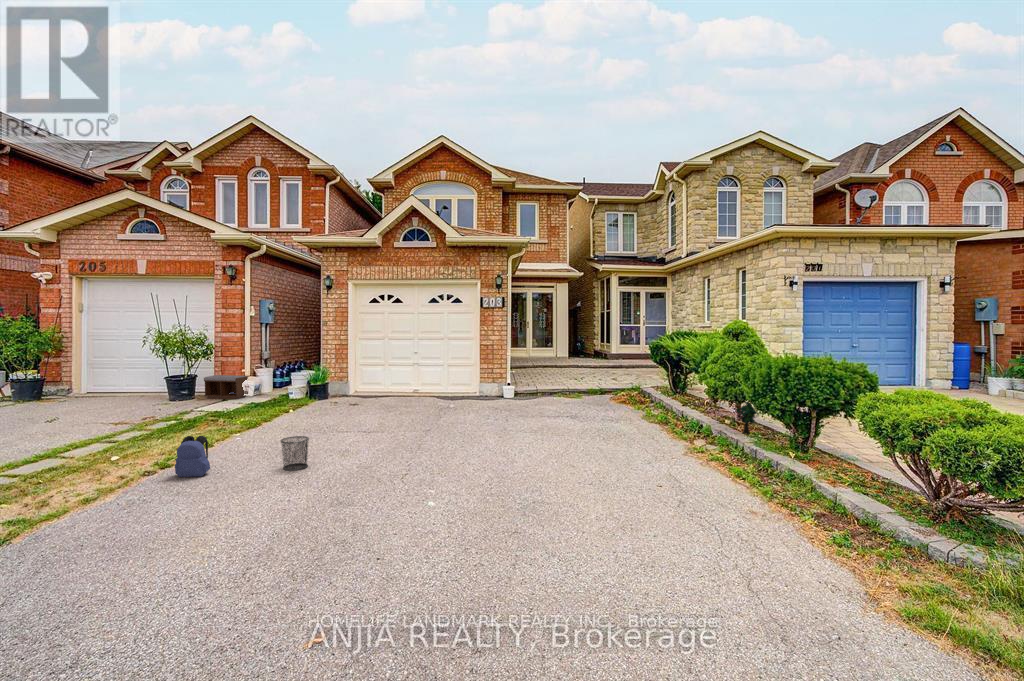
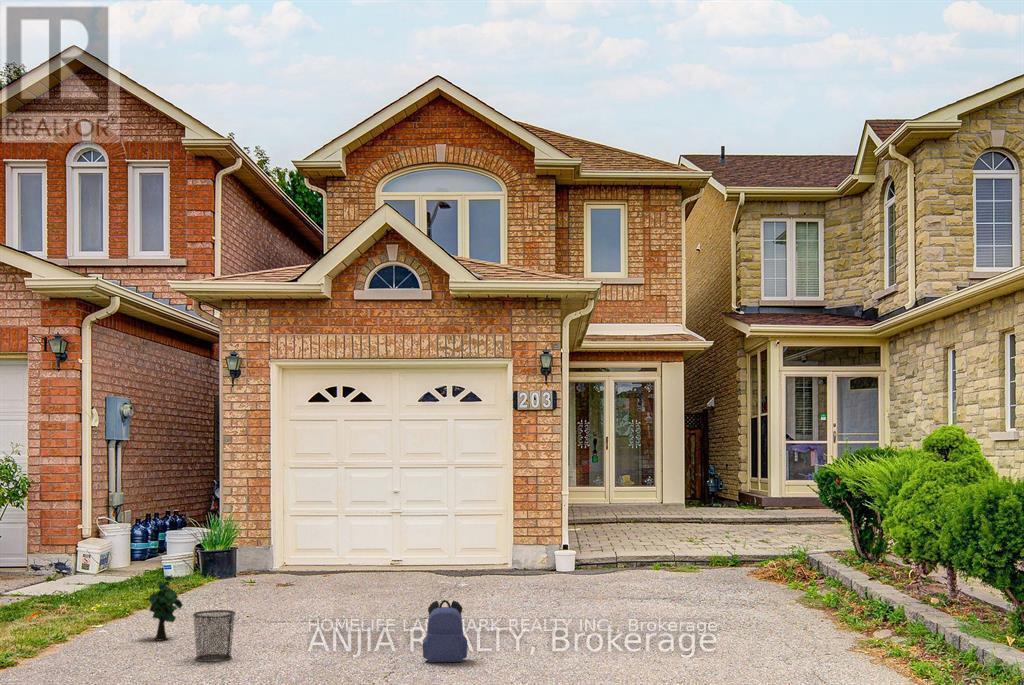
bench: present [204,375,248,399] -> none [14,534,90,576]
decorative plant: present [736,401,758,434] -> present [146,576,183,640]
backpack: present [175,436,210,477] -> present [422,600,468,663]

